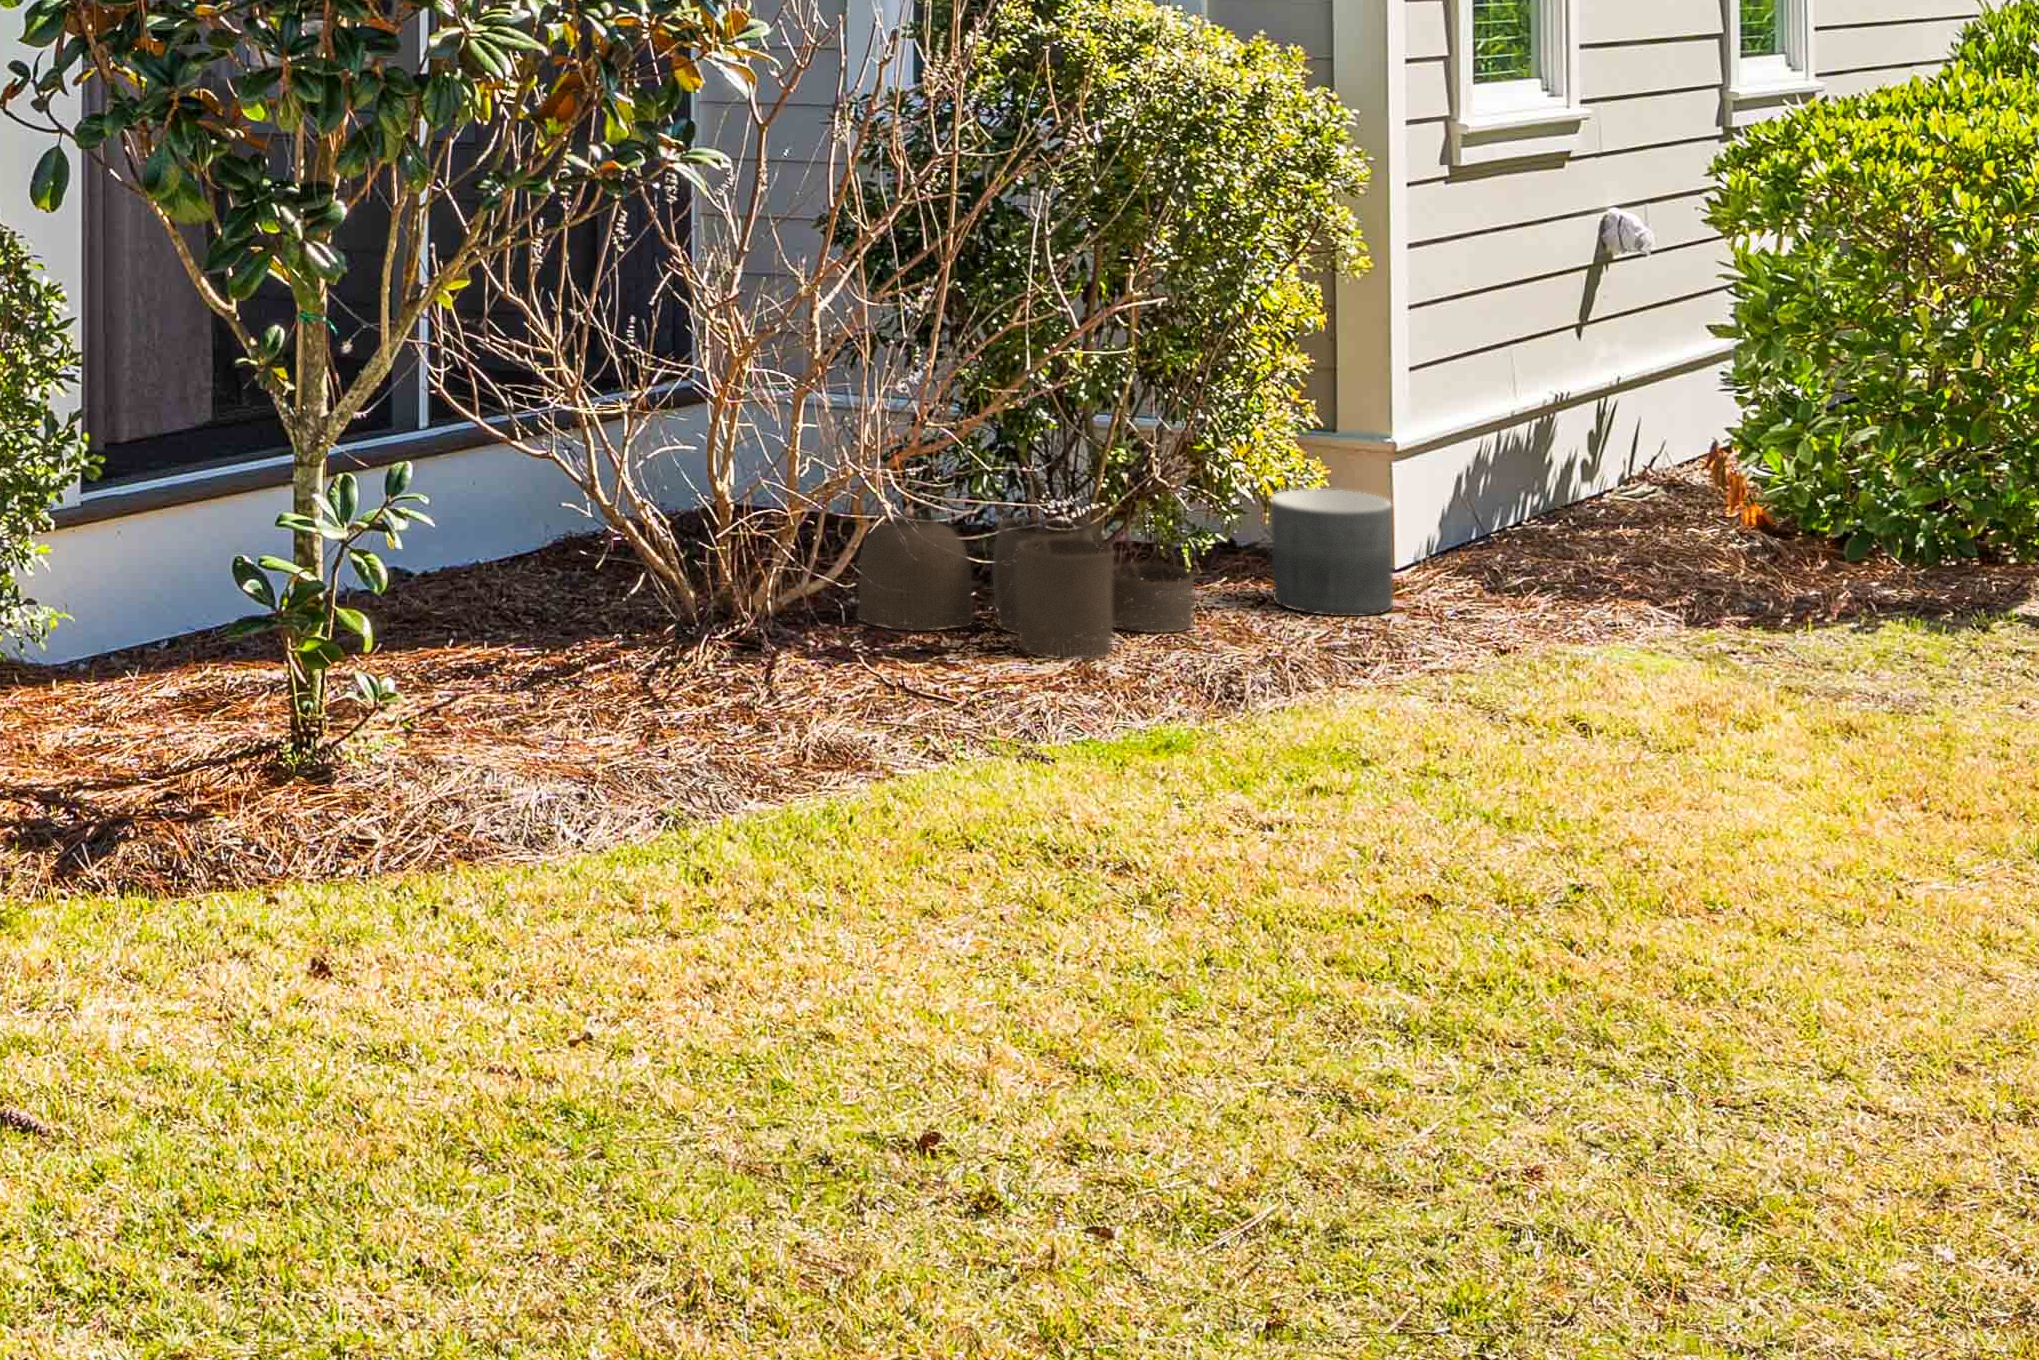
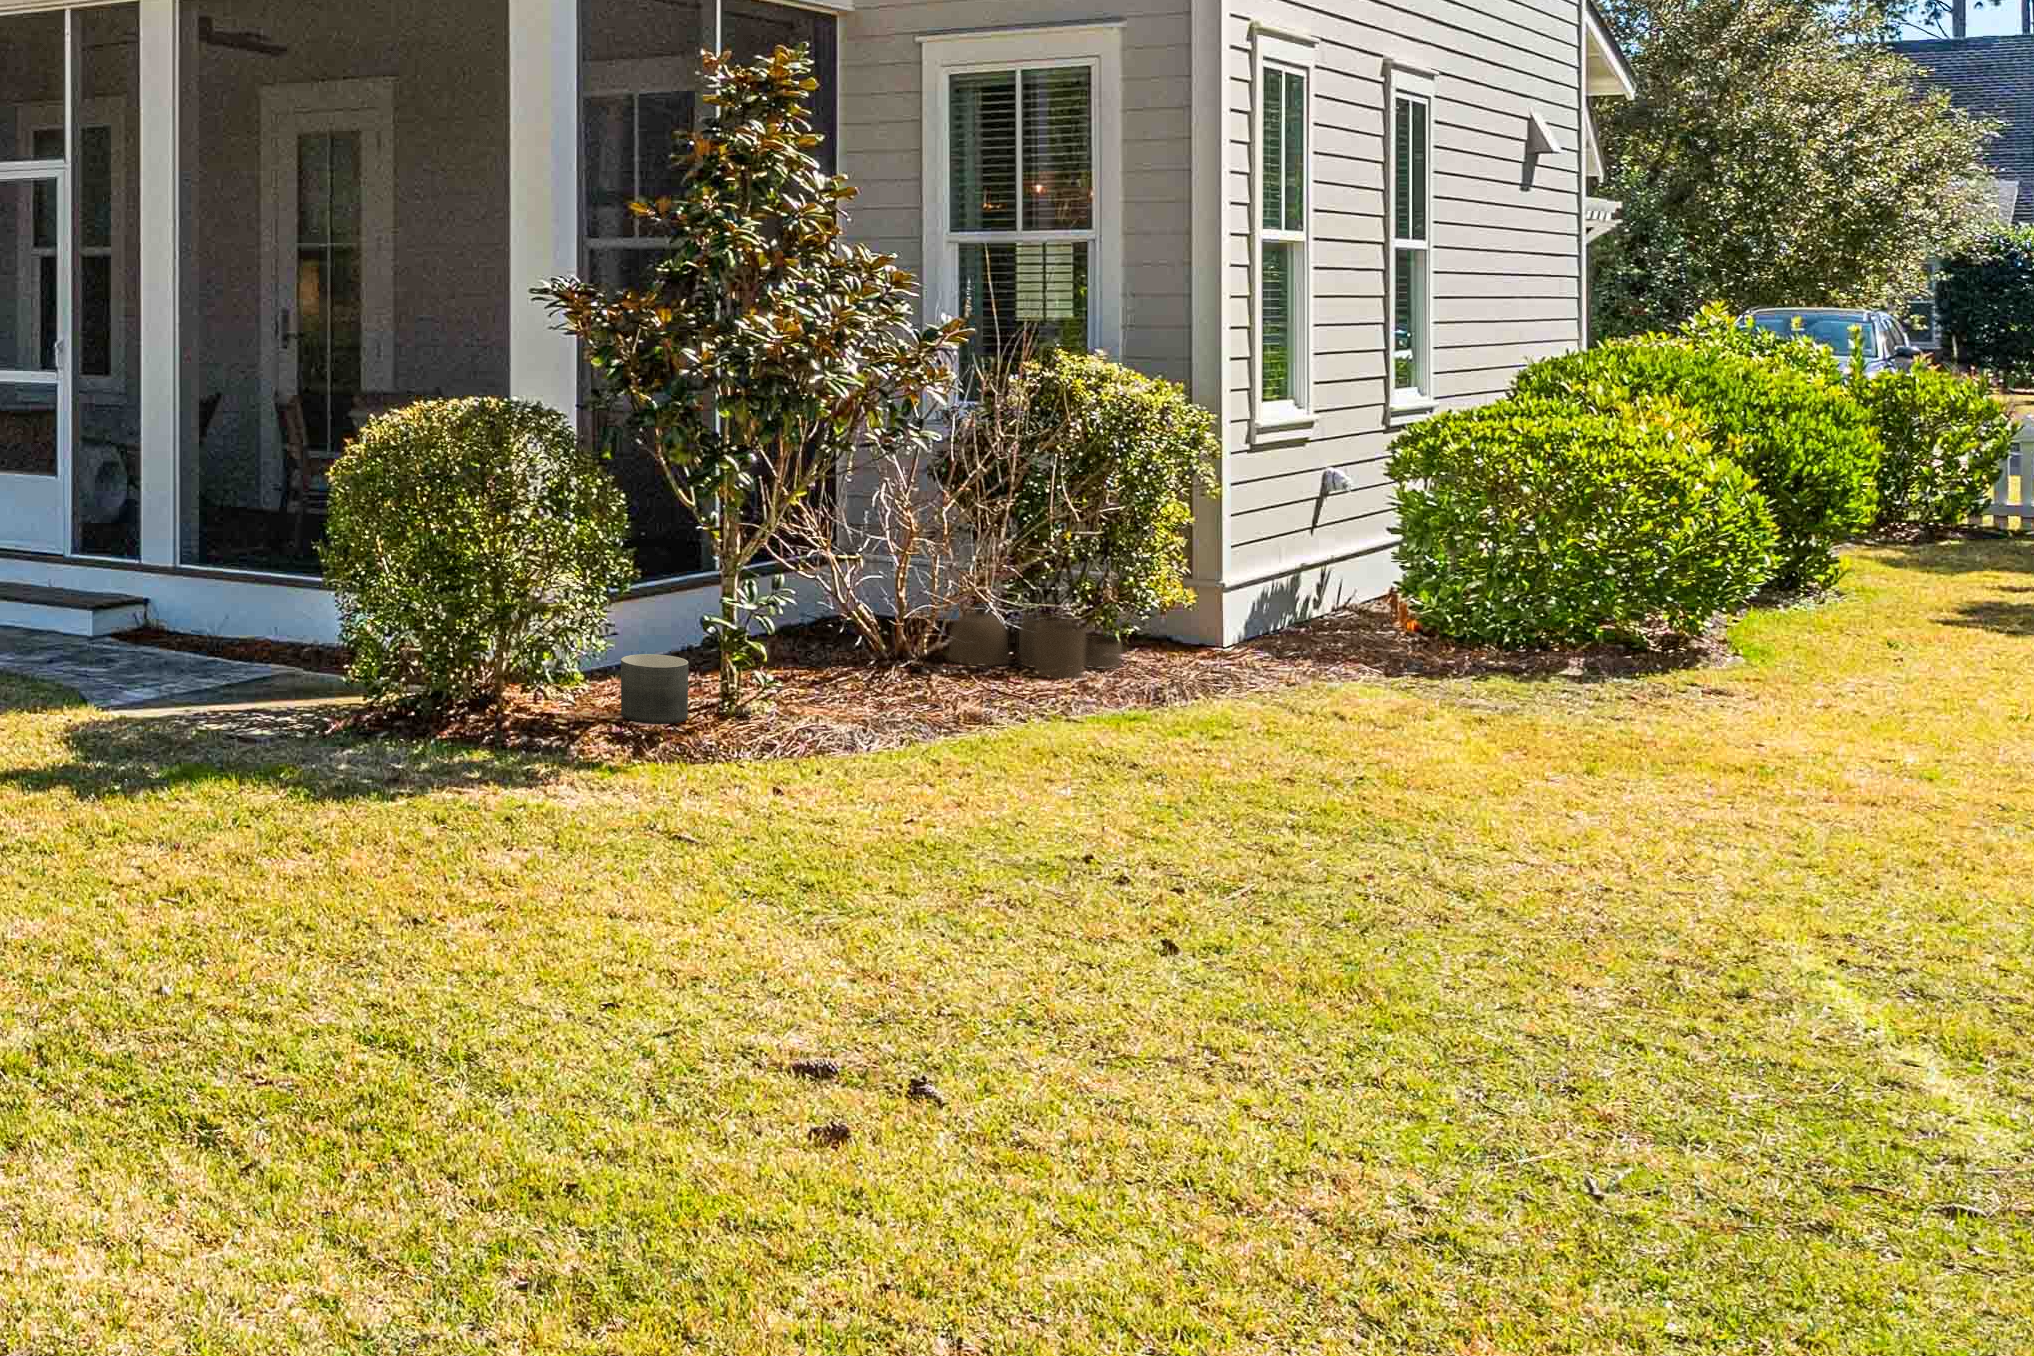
planter: present [1271,489,1393,616] -> present [621,654,688,724]

